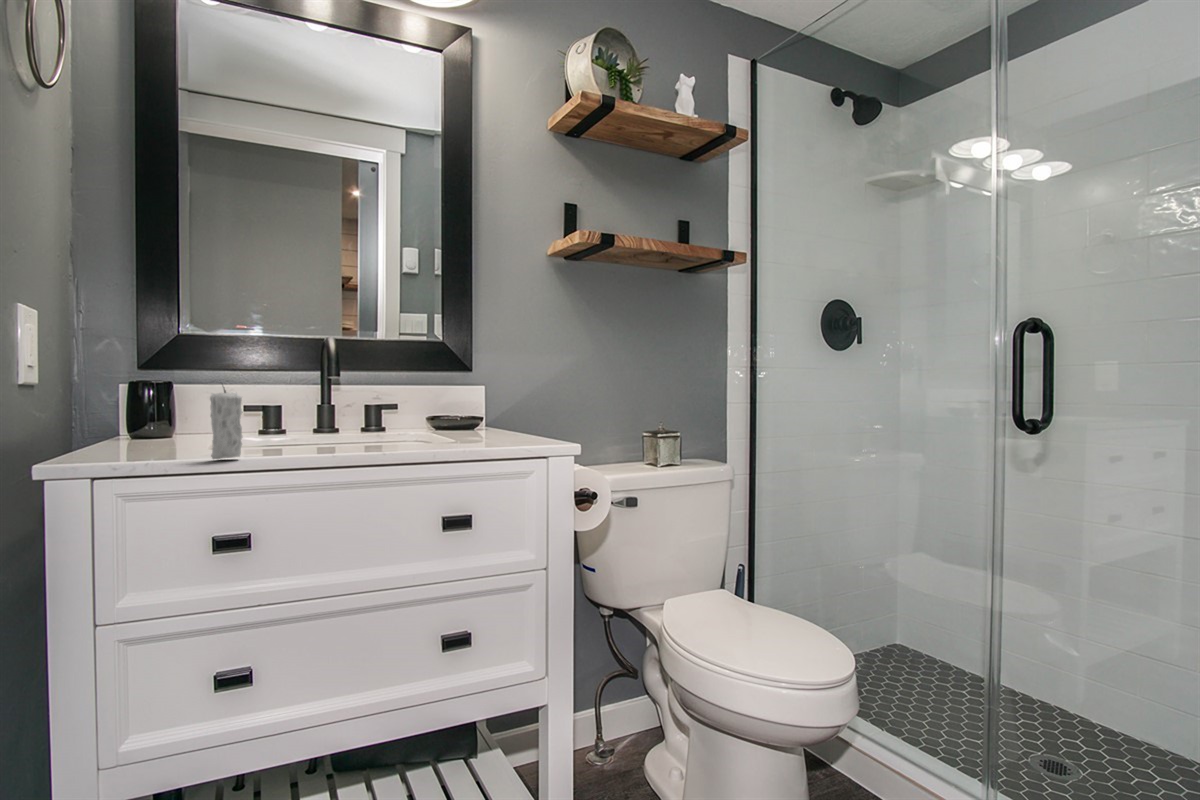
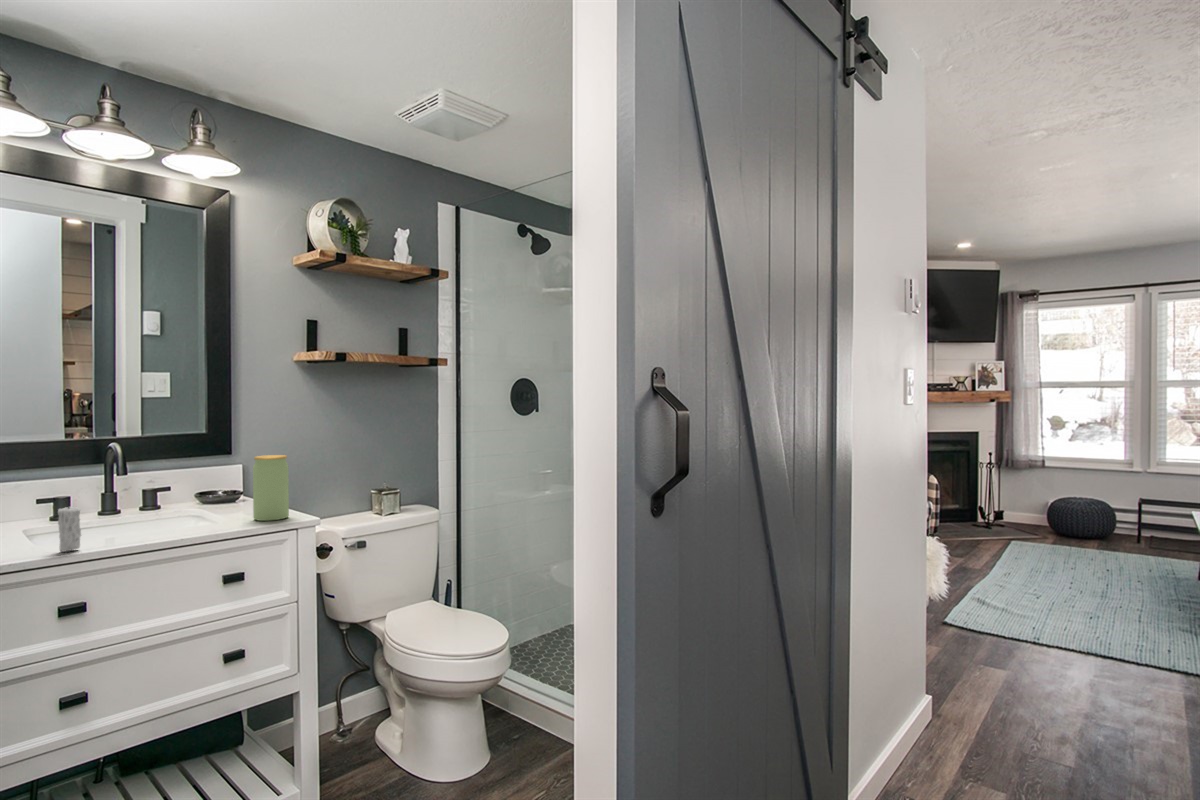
jar: none [491,351,539,446] -> present [253,455,289,521]

